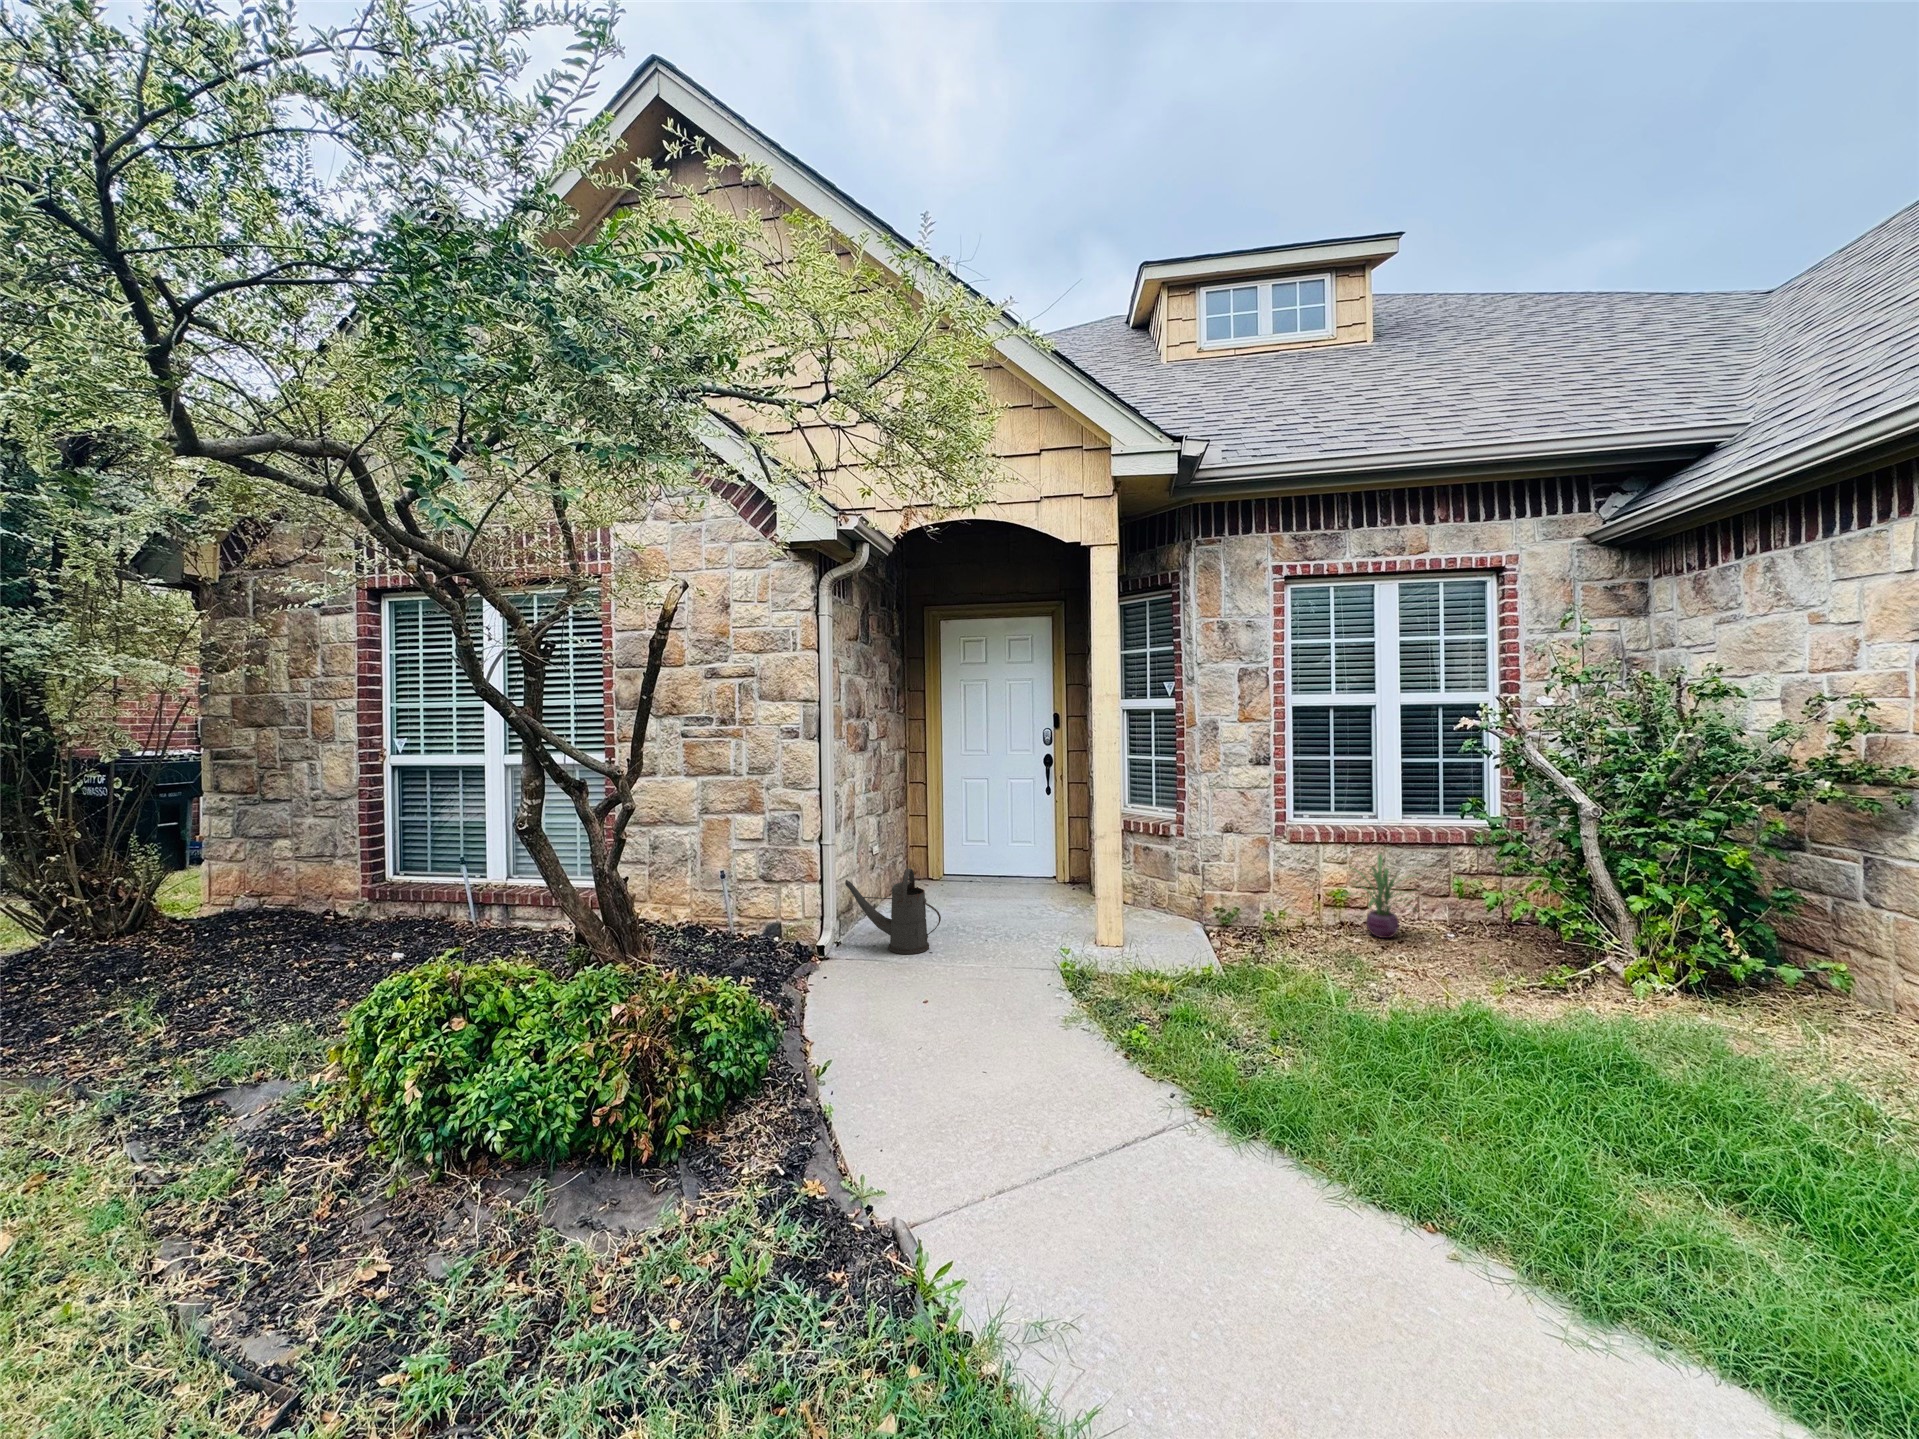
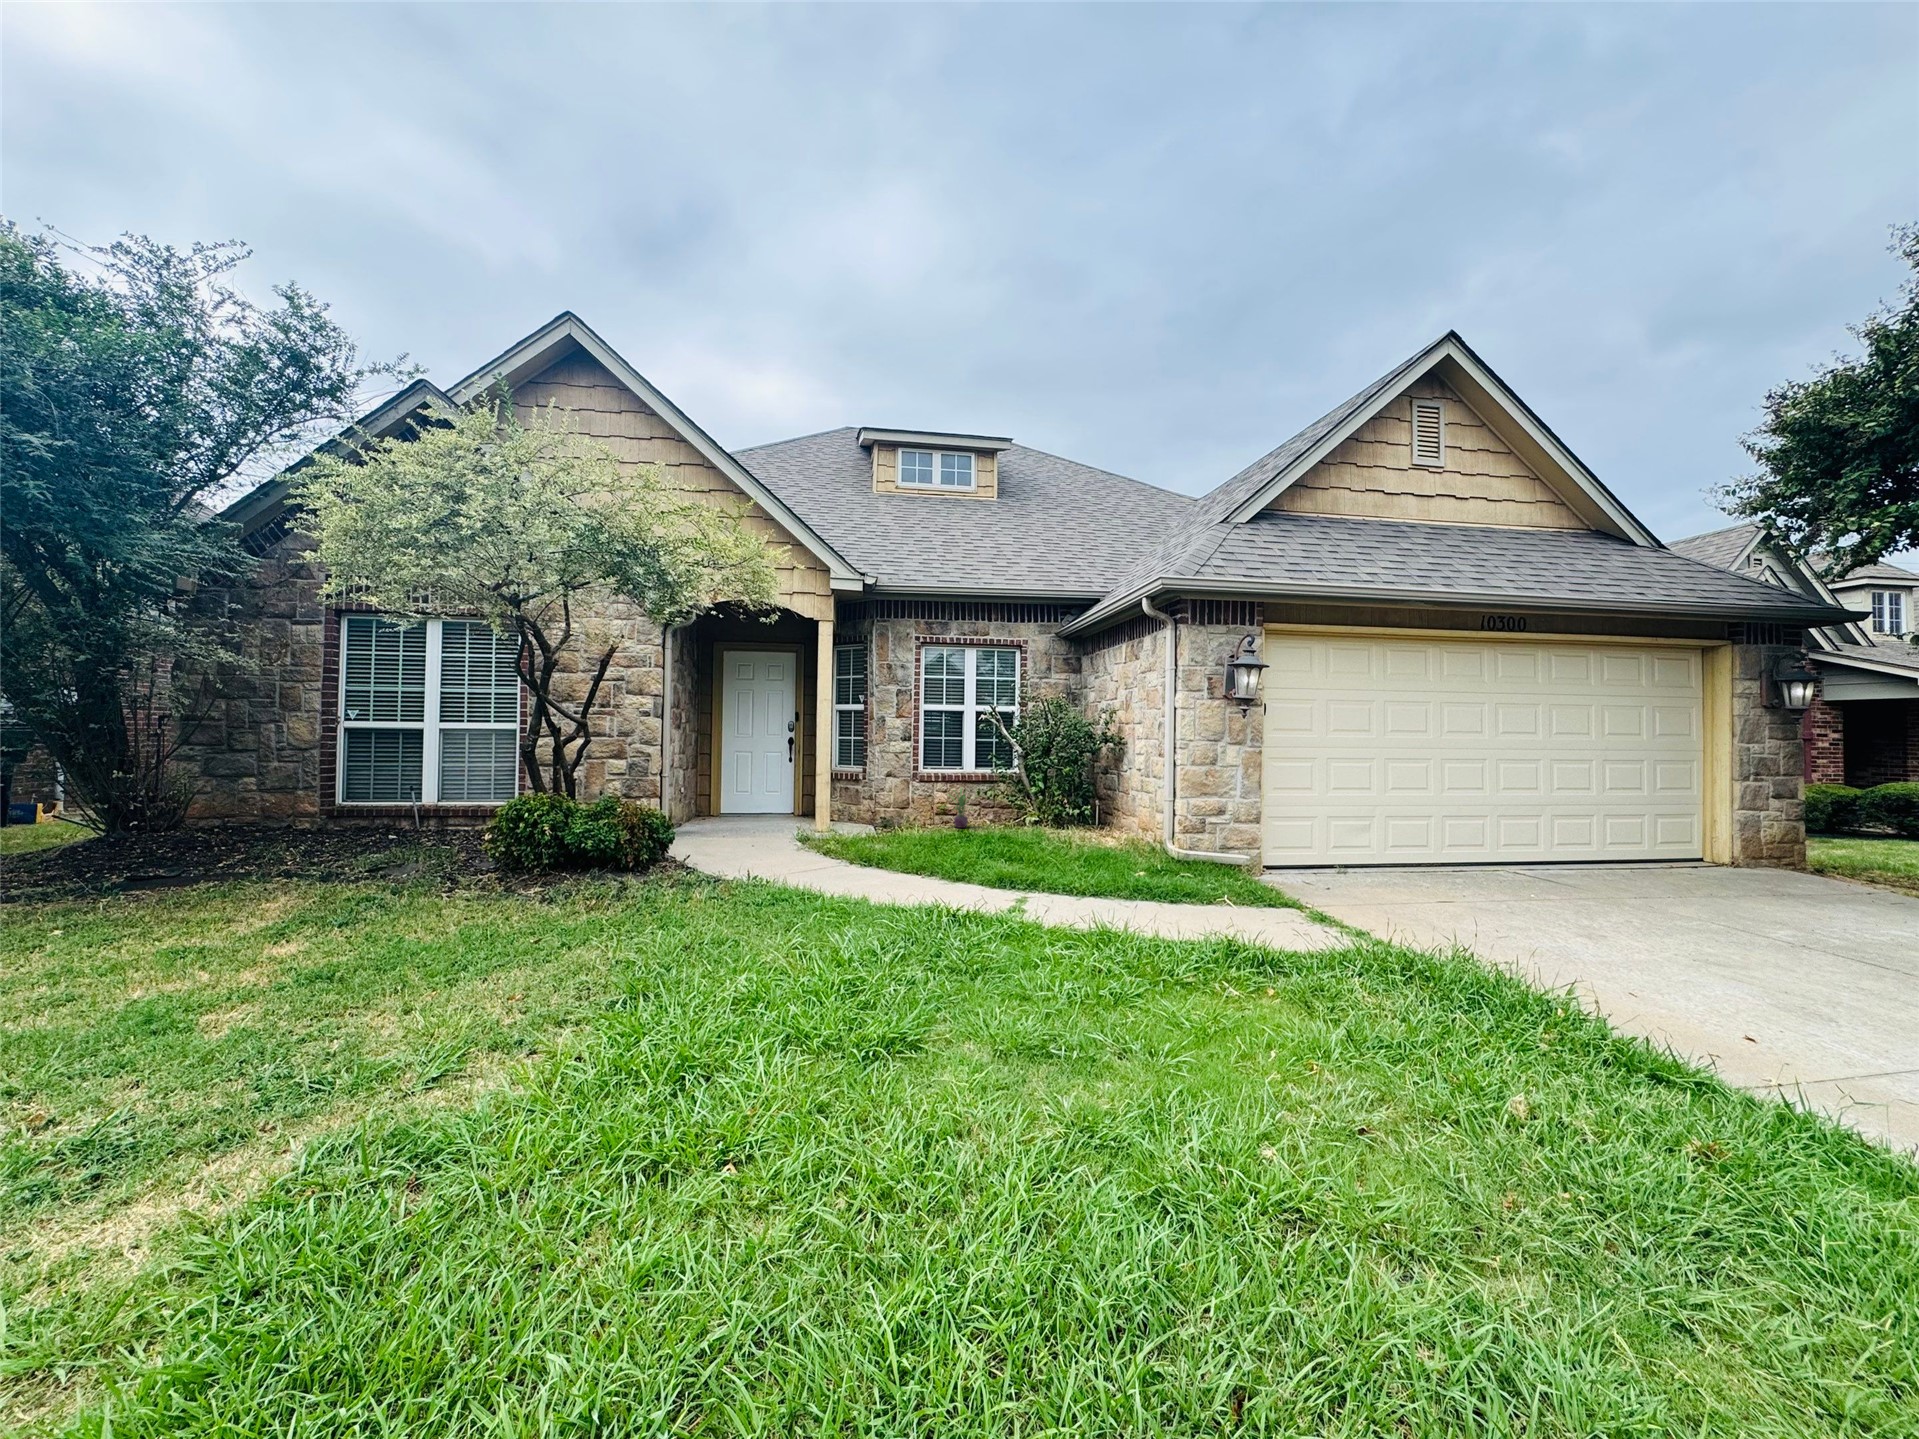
watering can: present [845,869,941,954] -> none [673,791,729,837]

